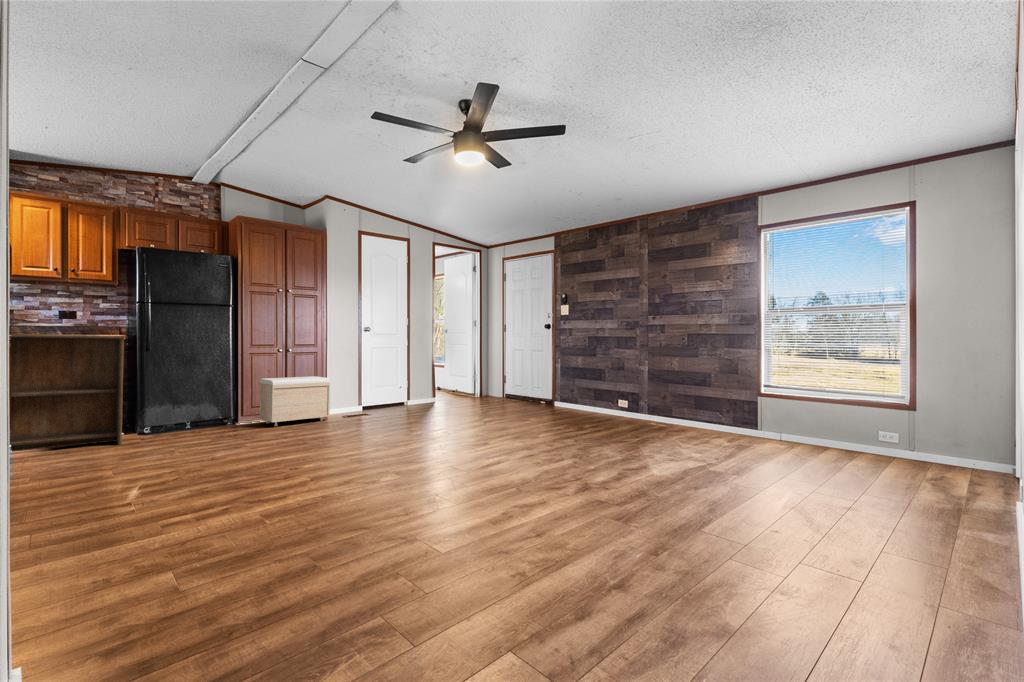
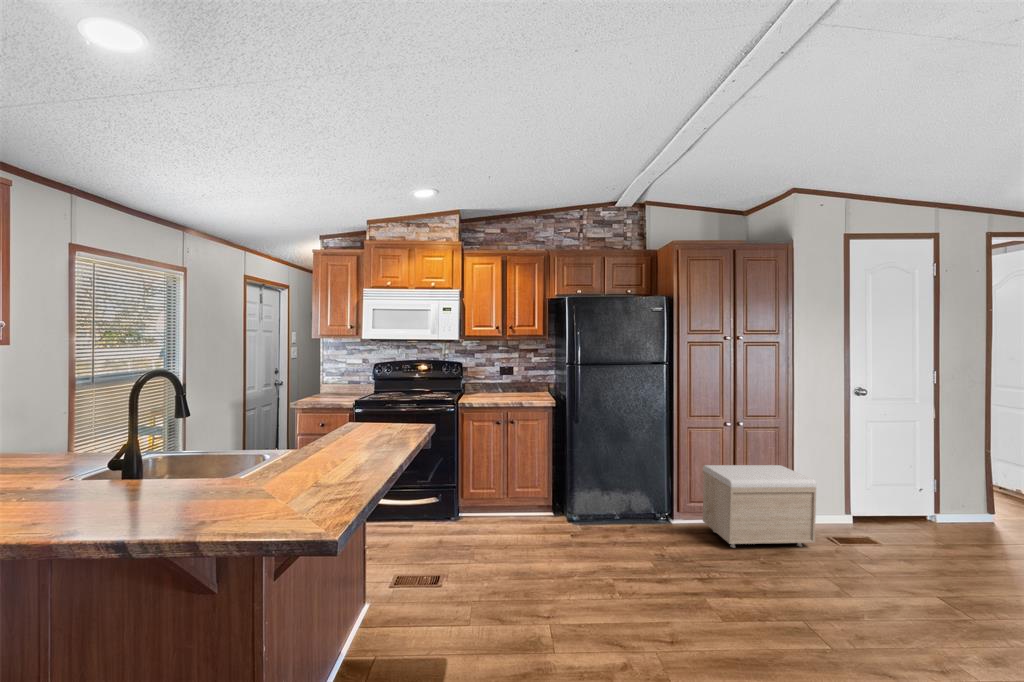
bookshelf: present [11,334,126,452] -> none [452,405,559,548]

